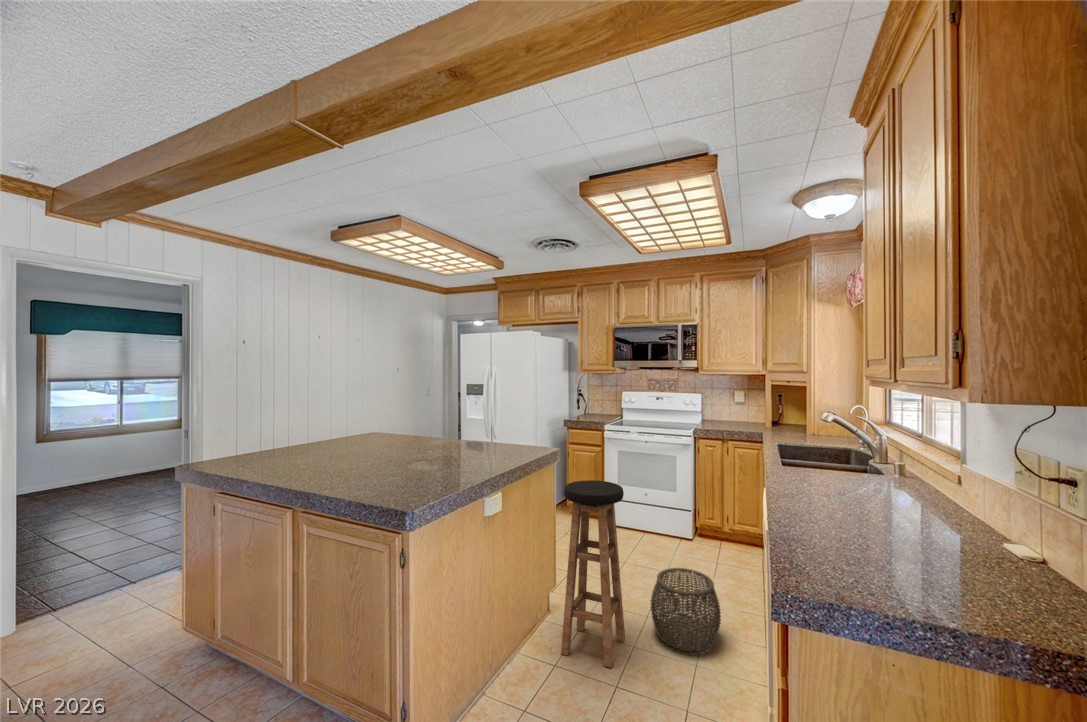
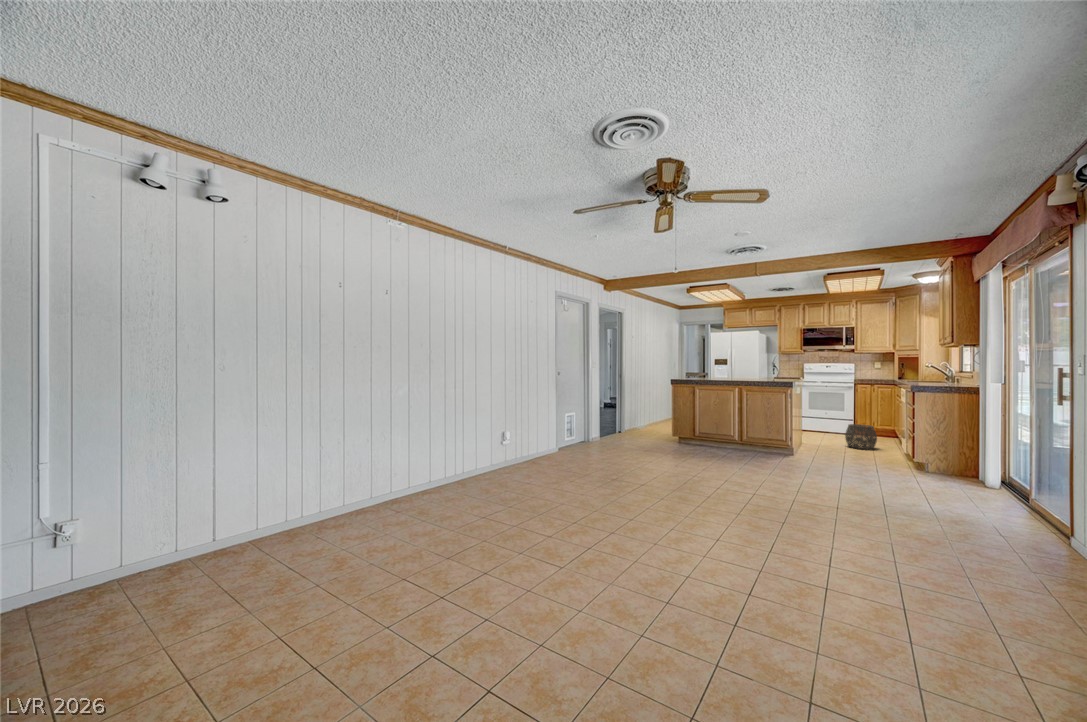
bar stool: present [561,480,625,668] -> none [810,388,836,450]

